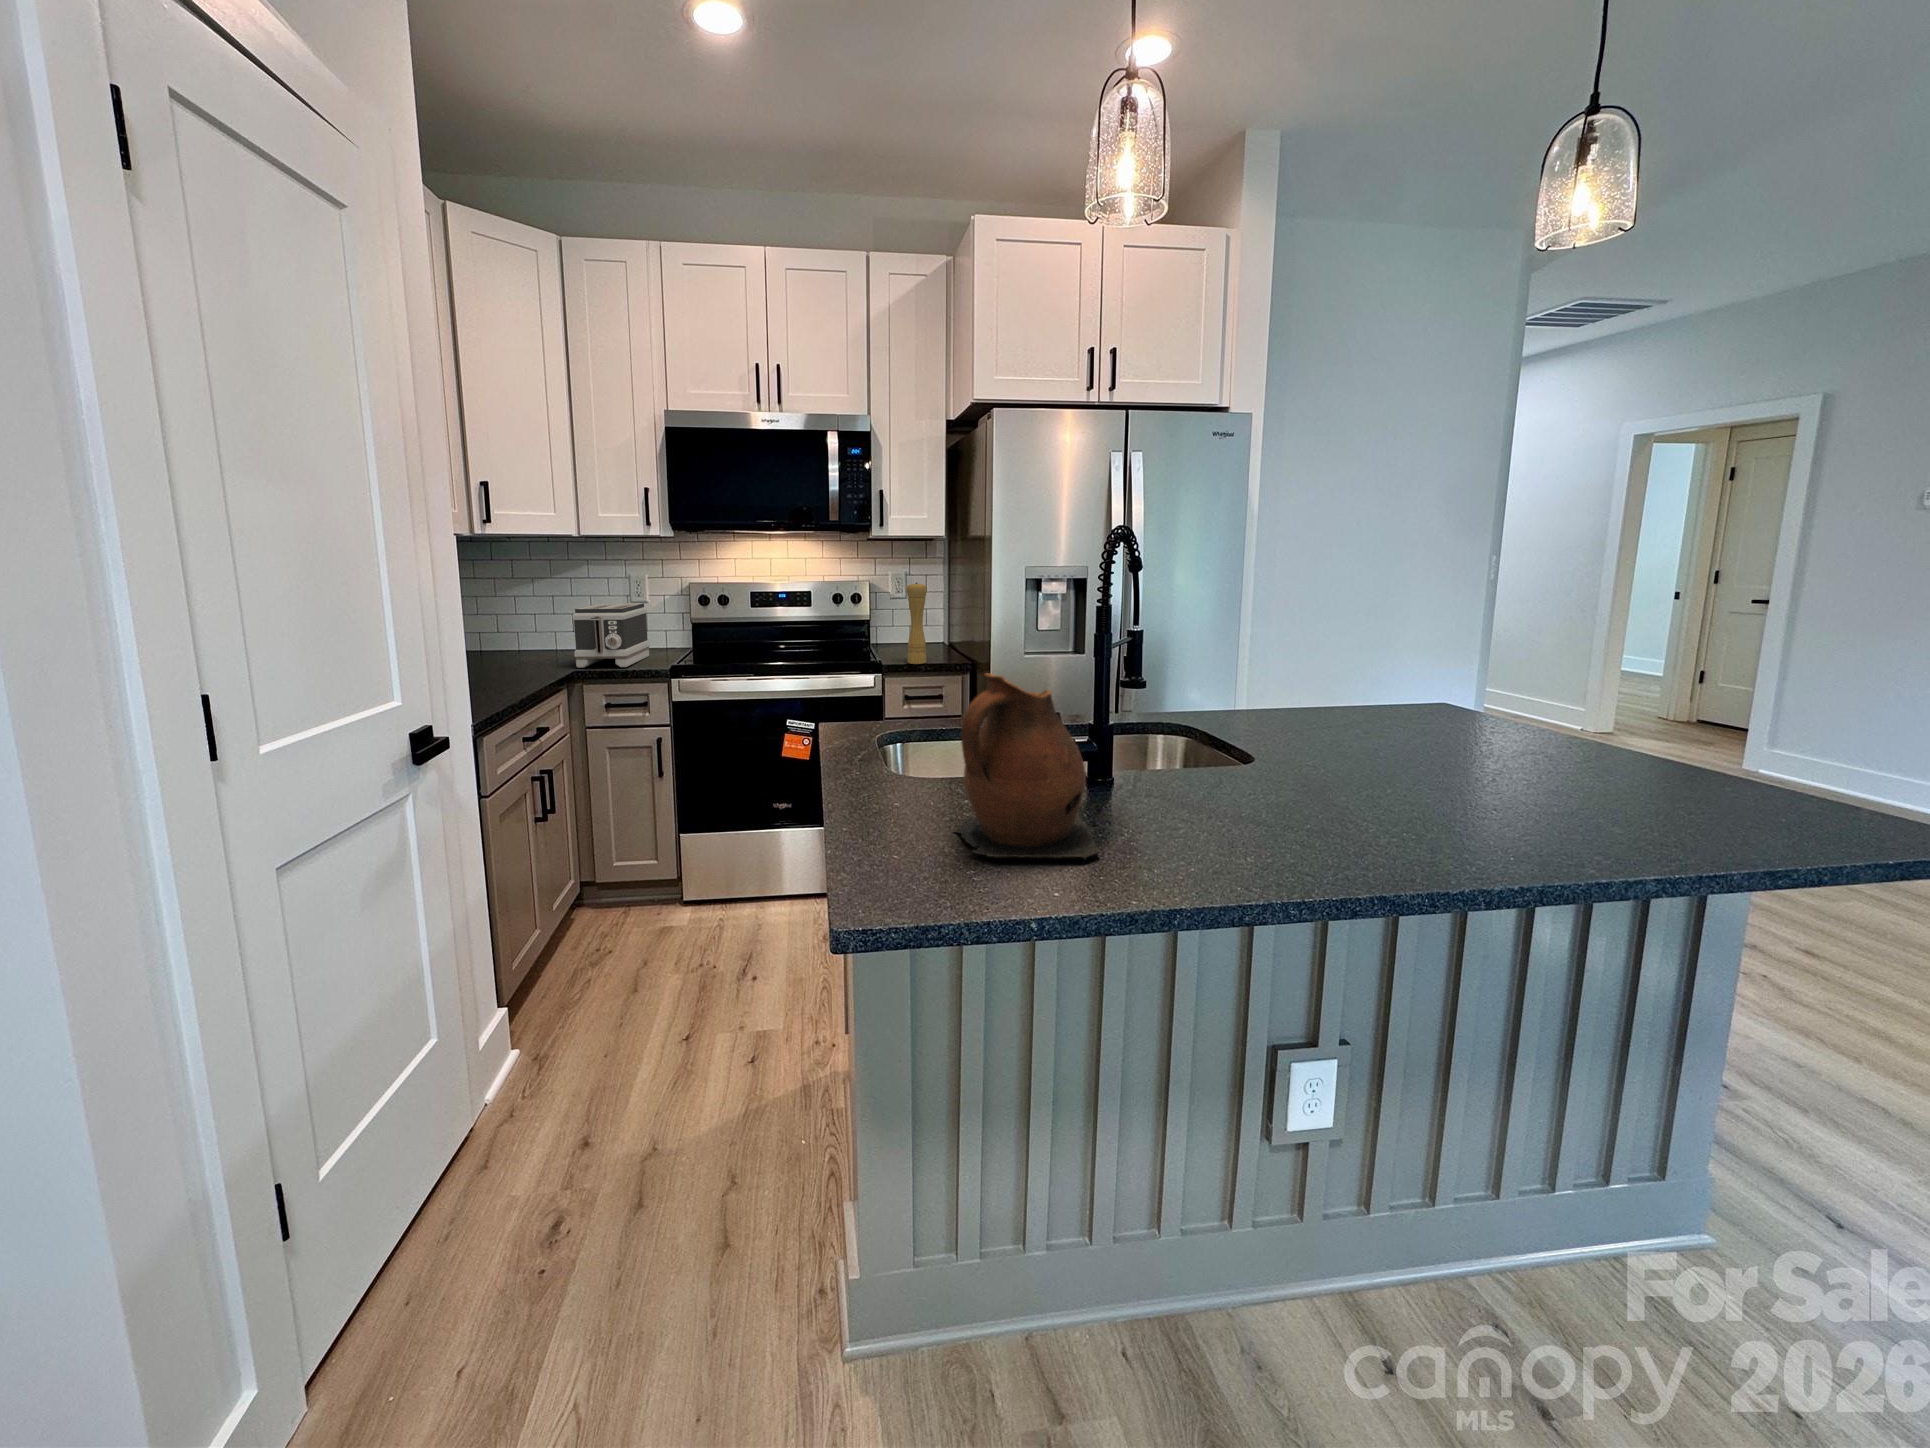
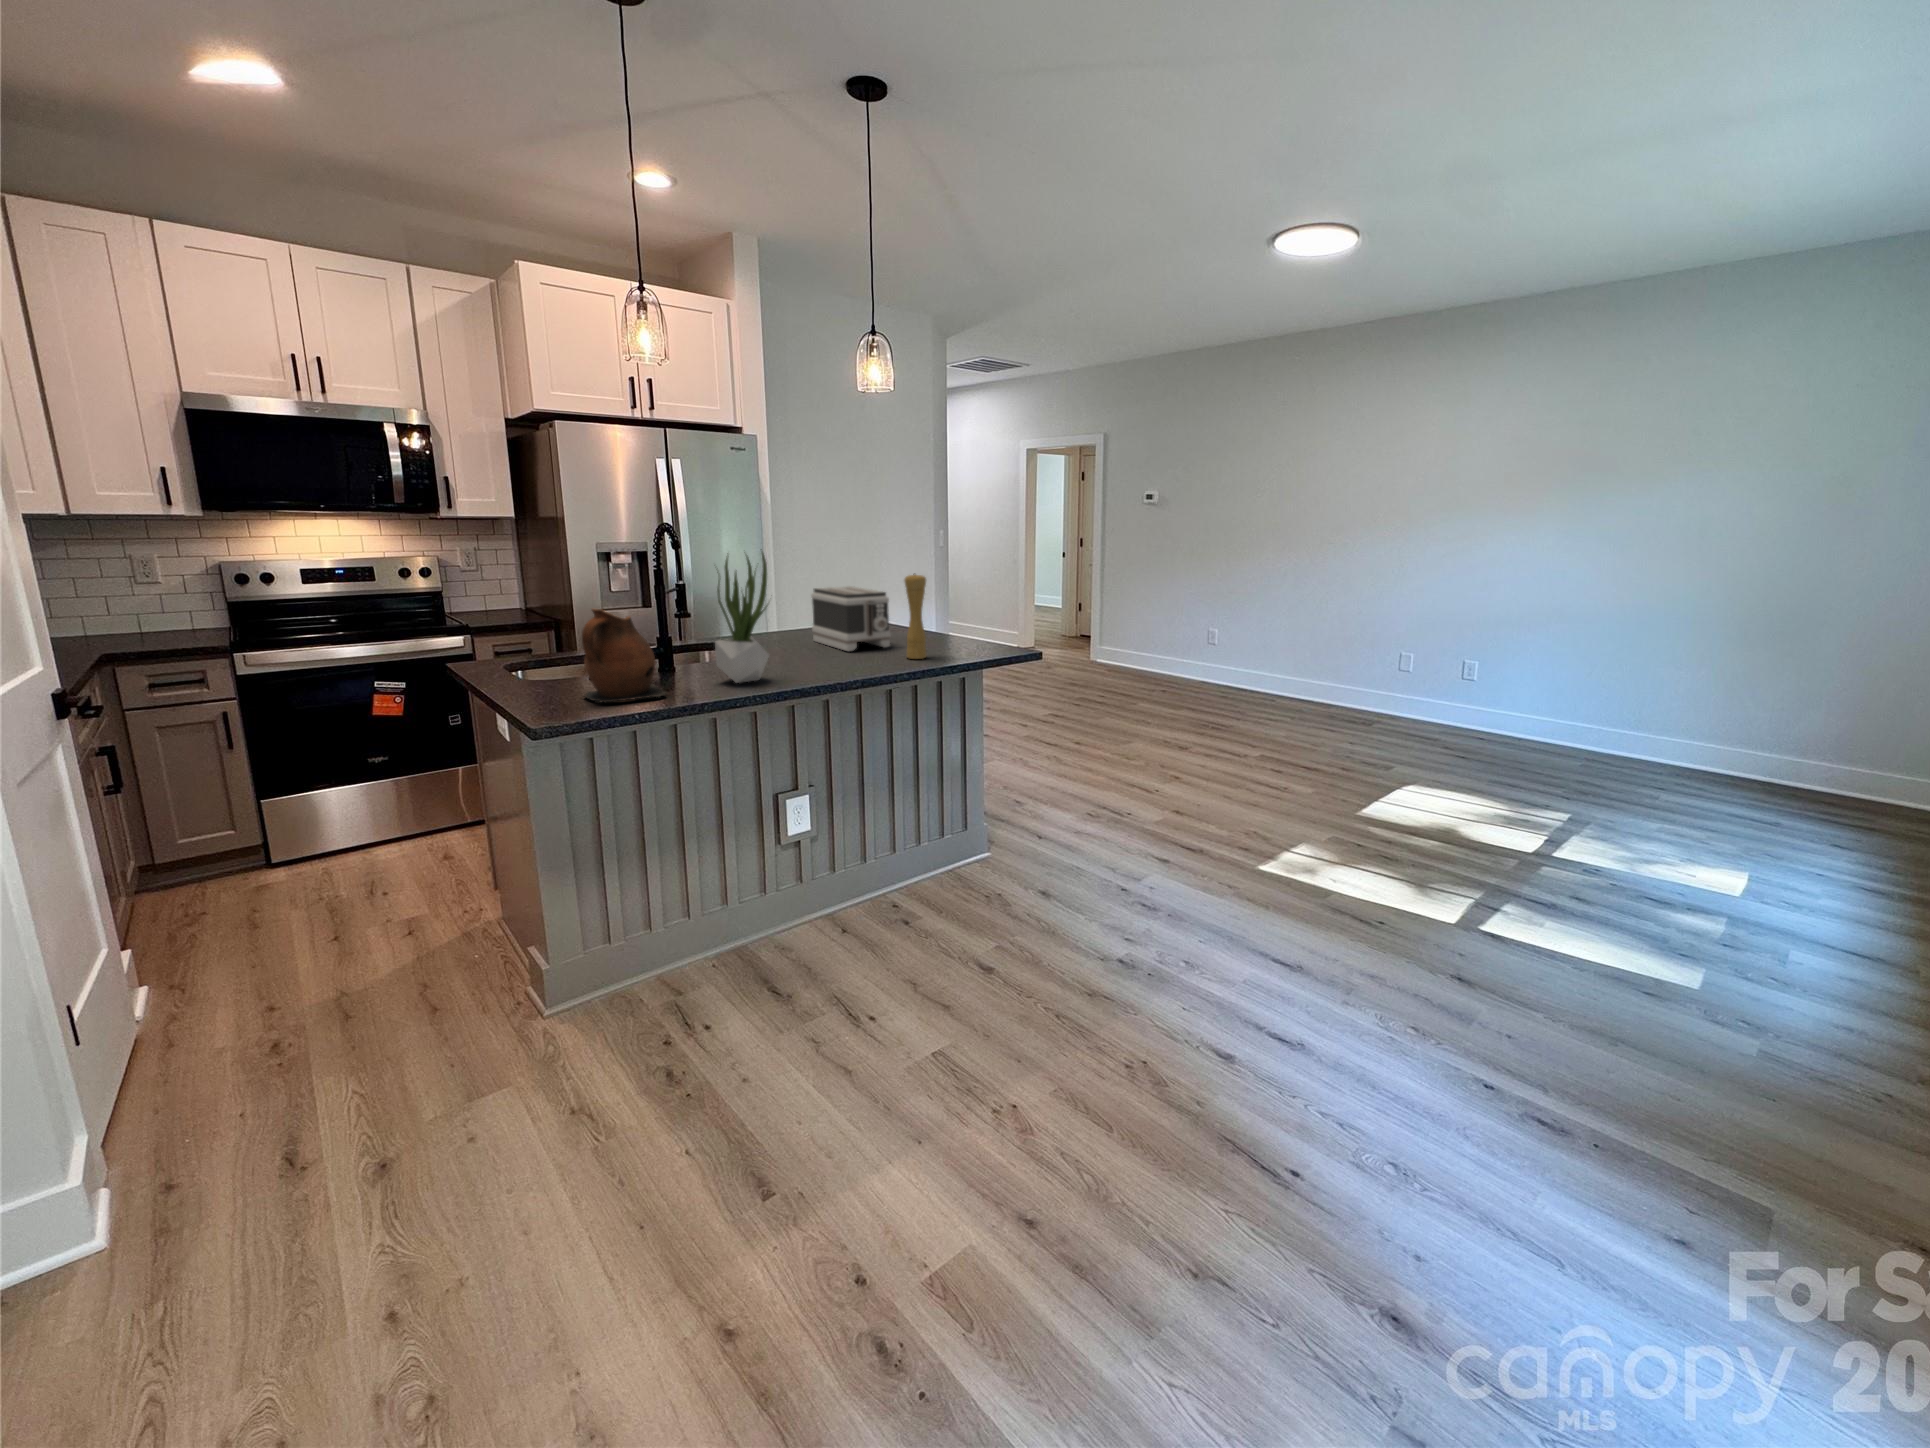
potted plant: none [1195,564,1335,839] -> present [715,549,769,683]
pepper mill: present [906,583,927,664] -> present [904,573,926,659]
toaster: present [573,603,650,668] -> present [811,586,891,651]

